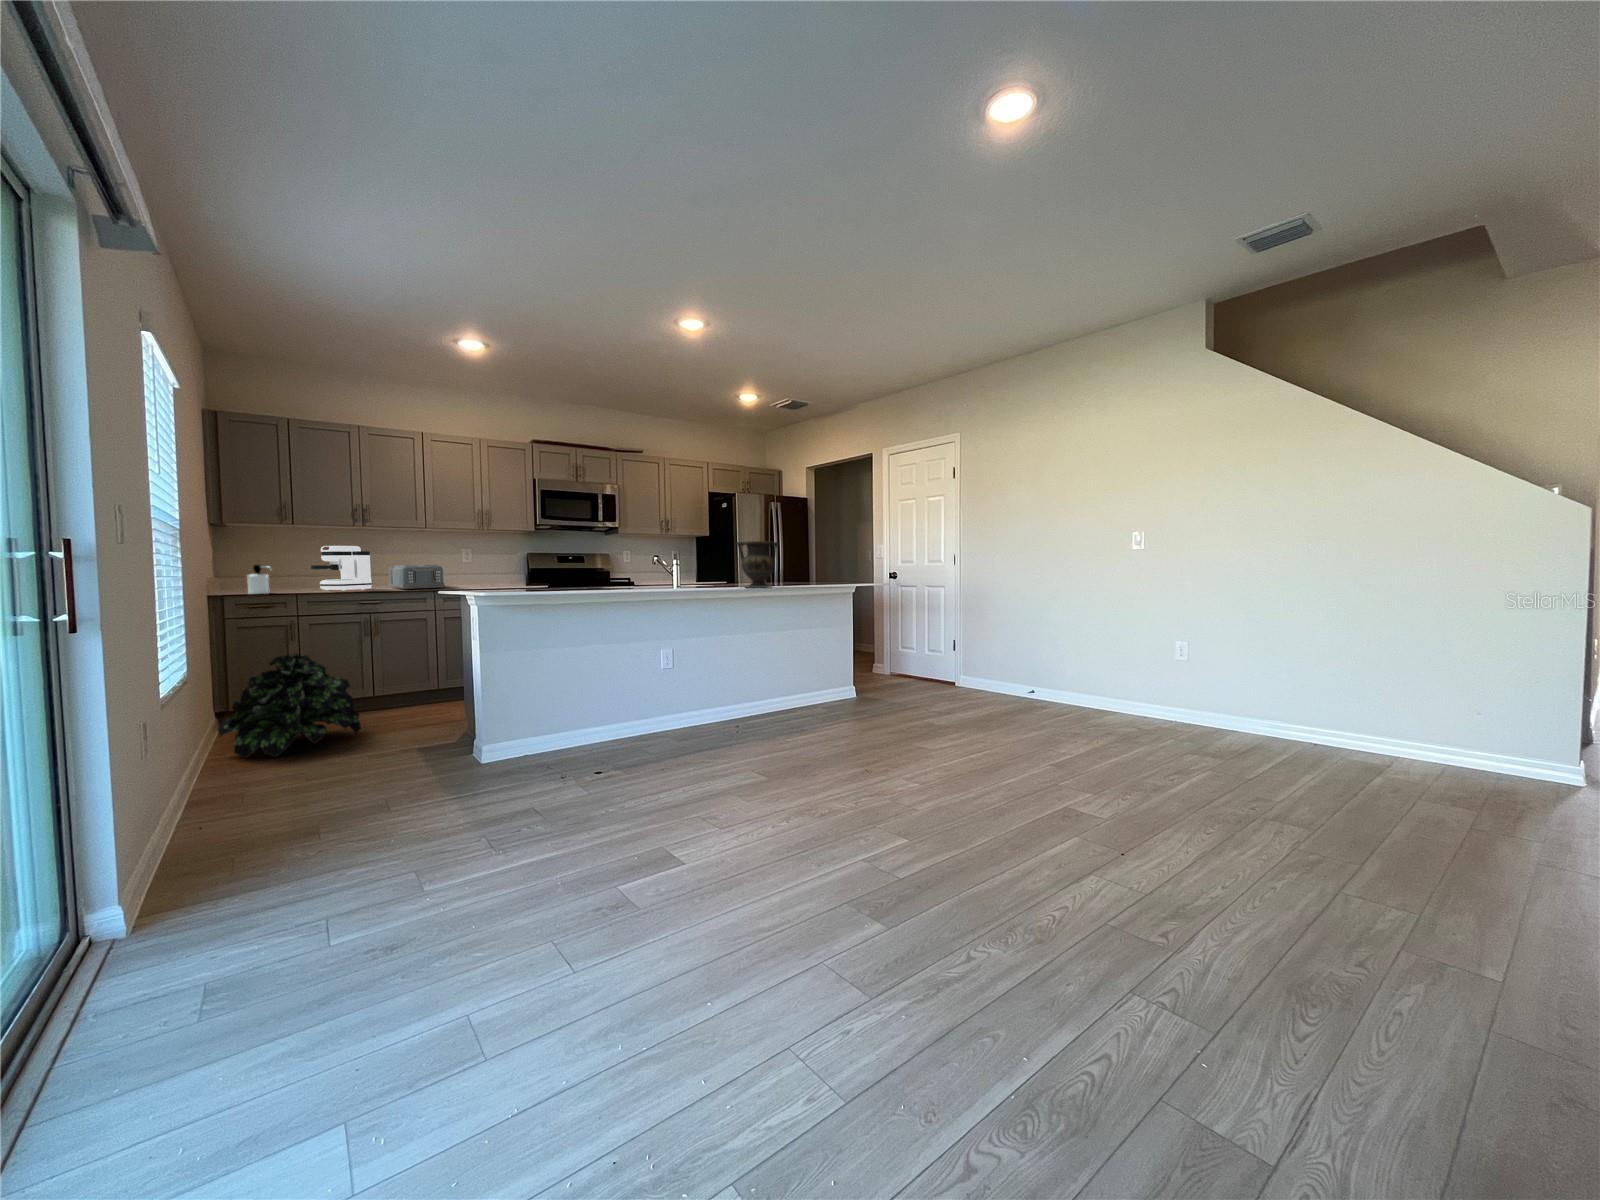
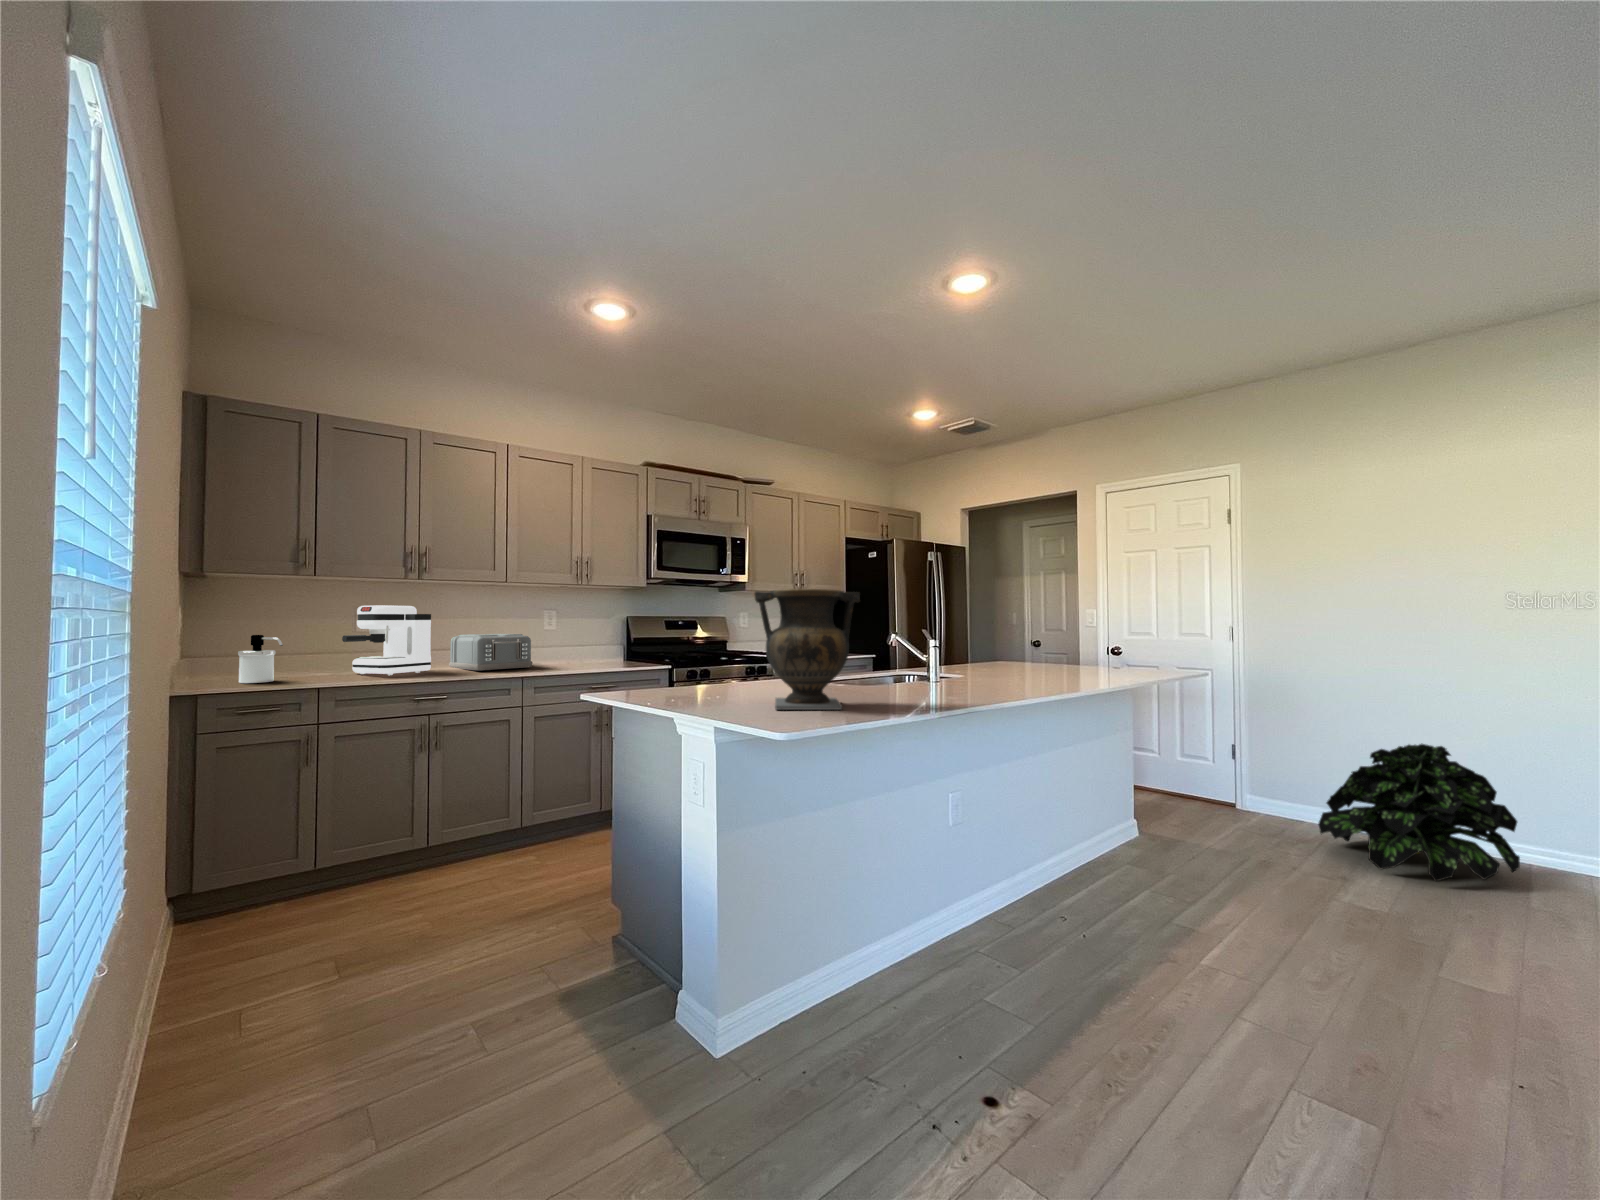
vase: present [736,541,778,588] -> present [754,589,860,710]
potted plant: present [218,653,361,758] -> present [1318,744,1520,881]

